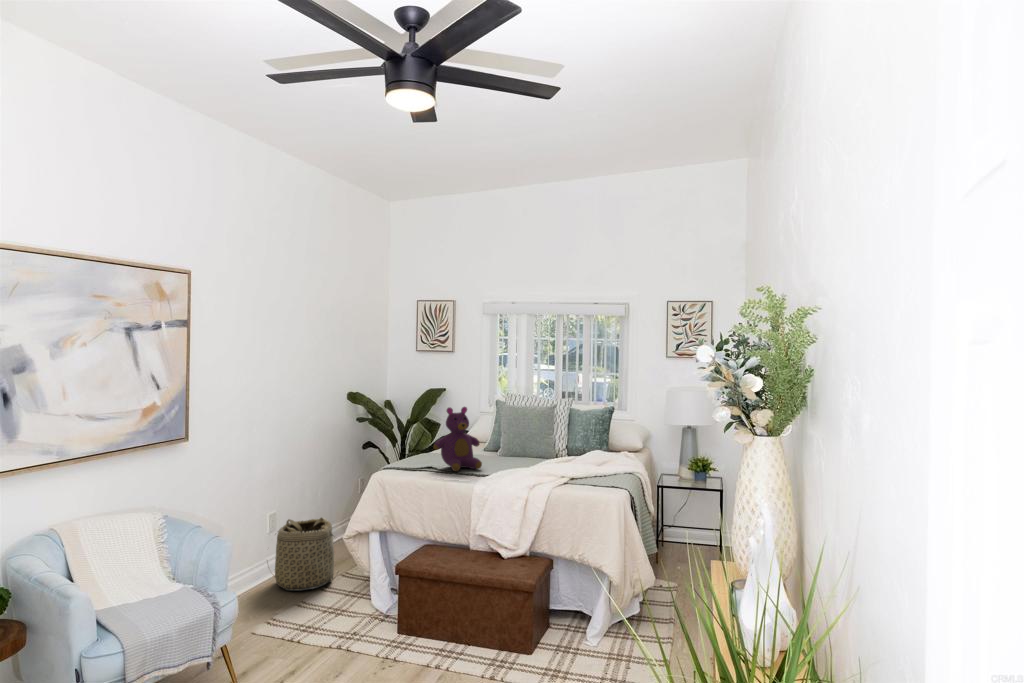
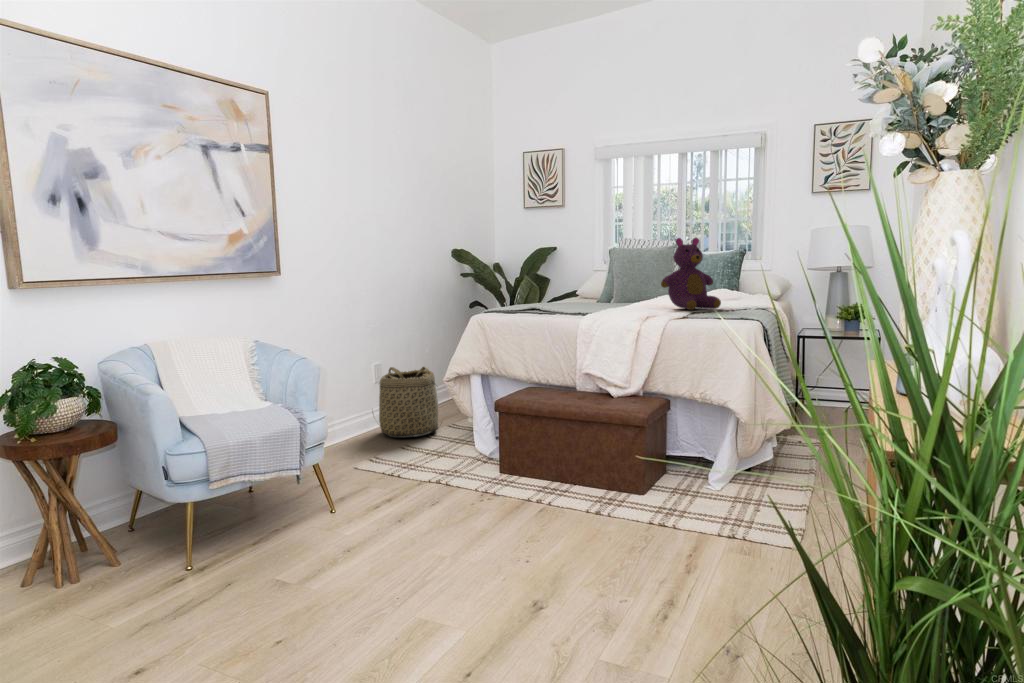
teddy bear: present [433,407,482,471] -> present [661,238,721,310]

